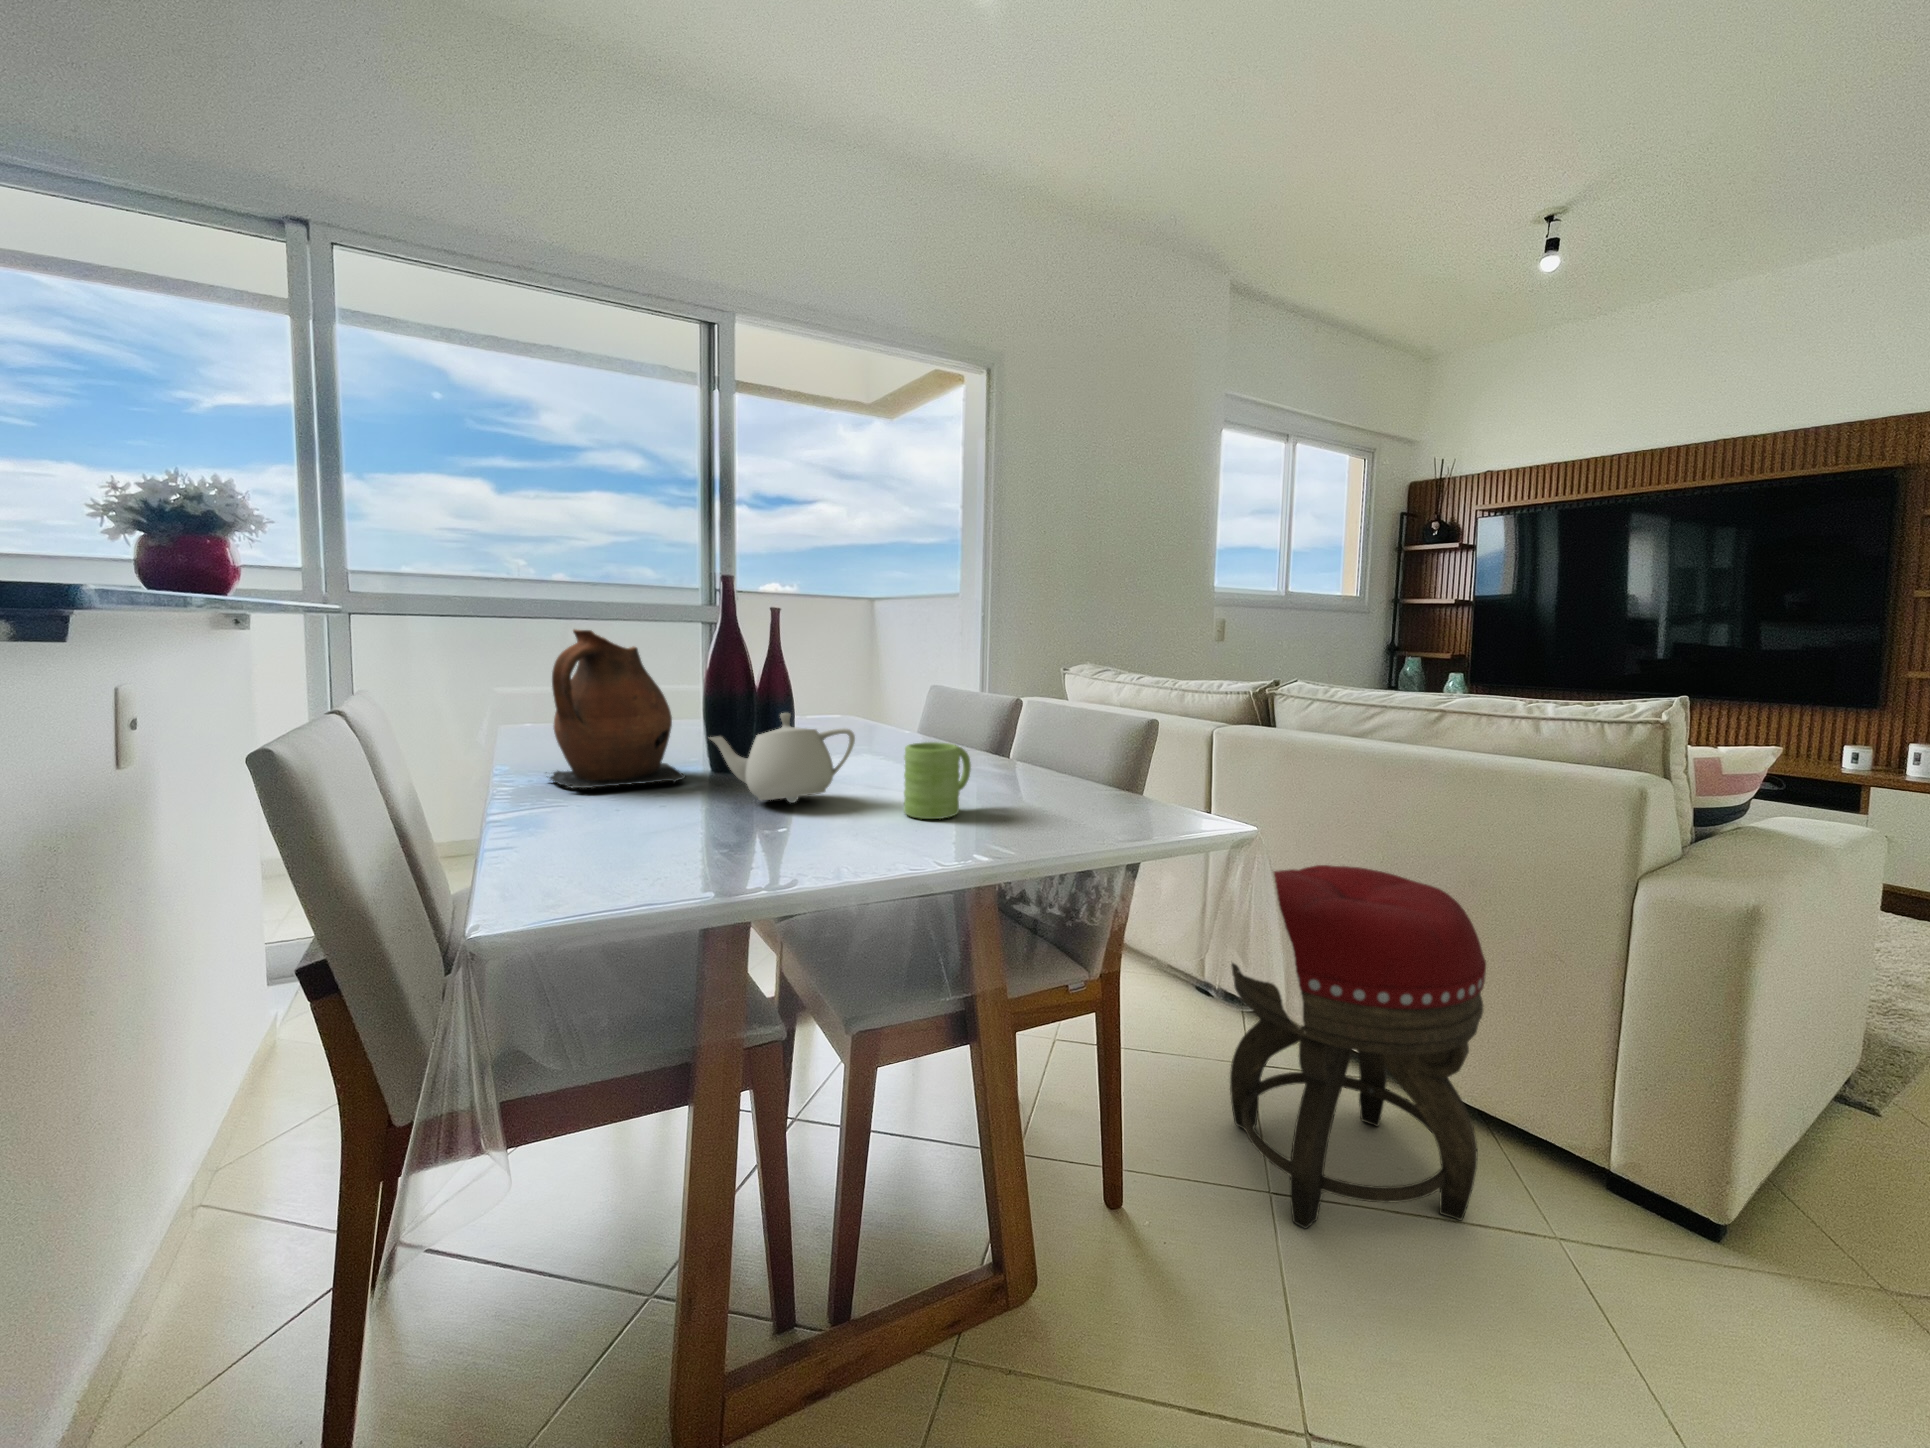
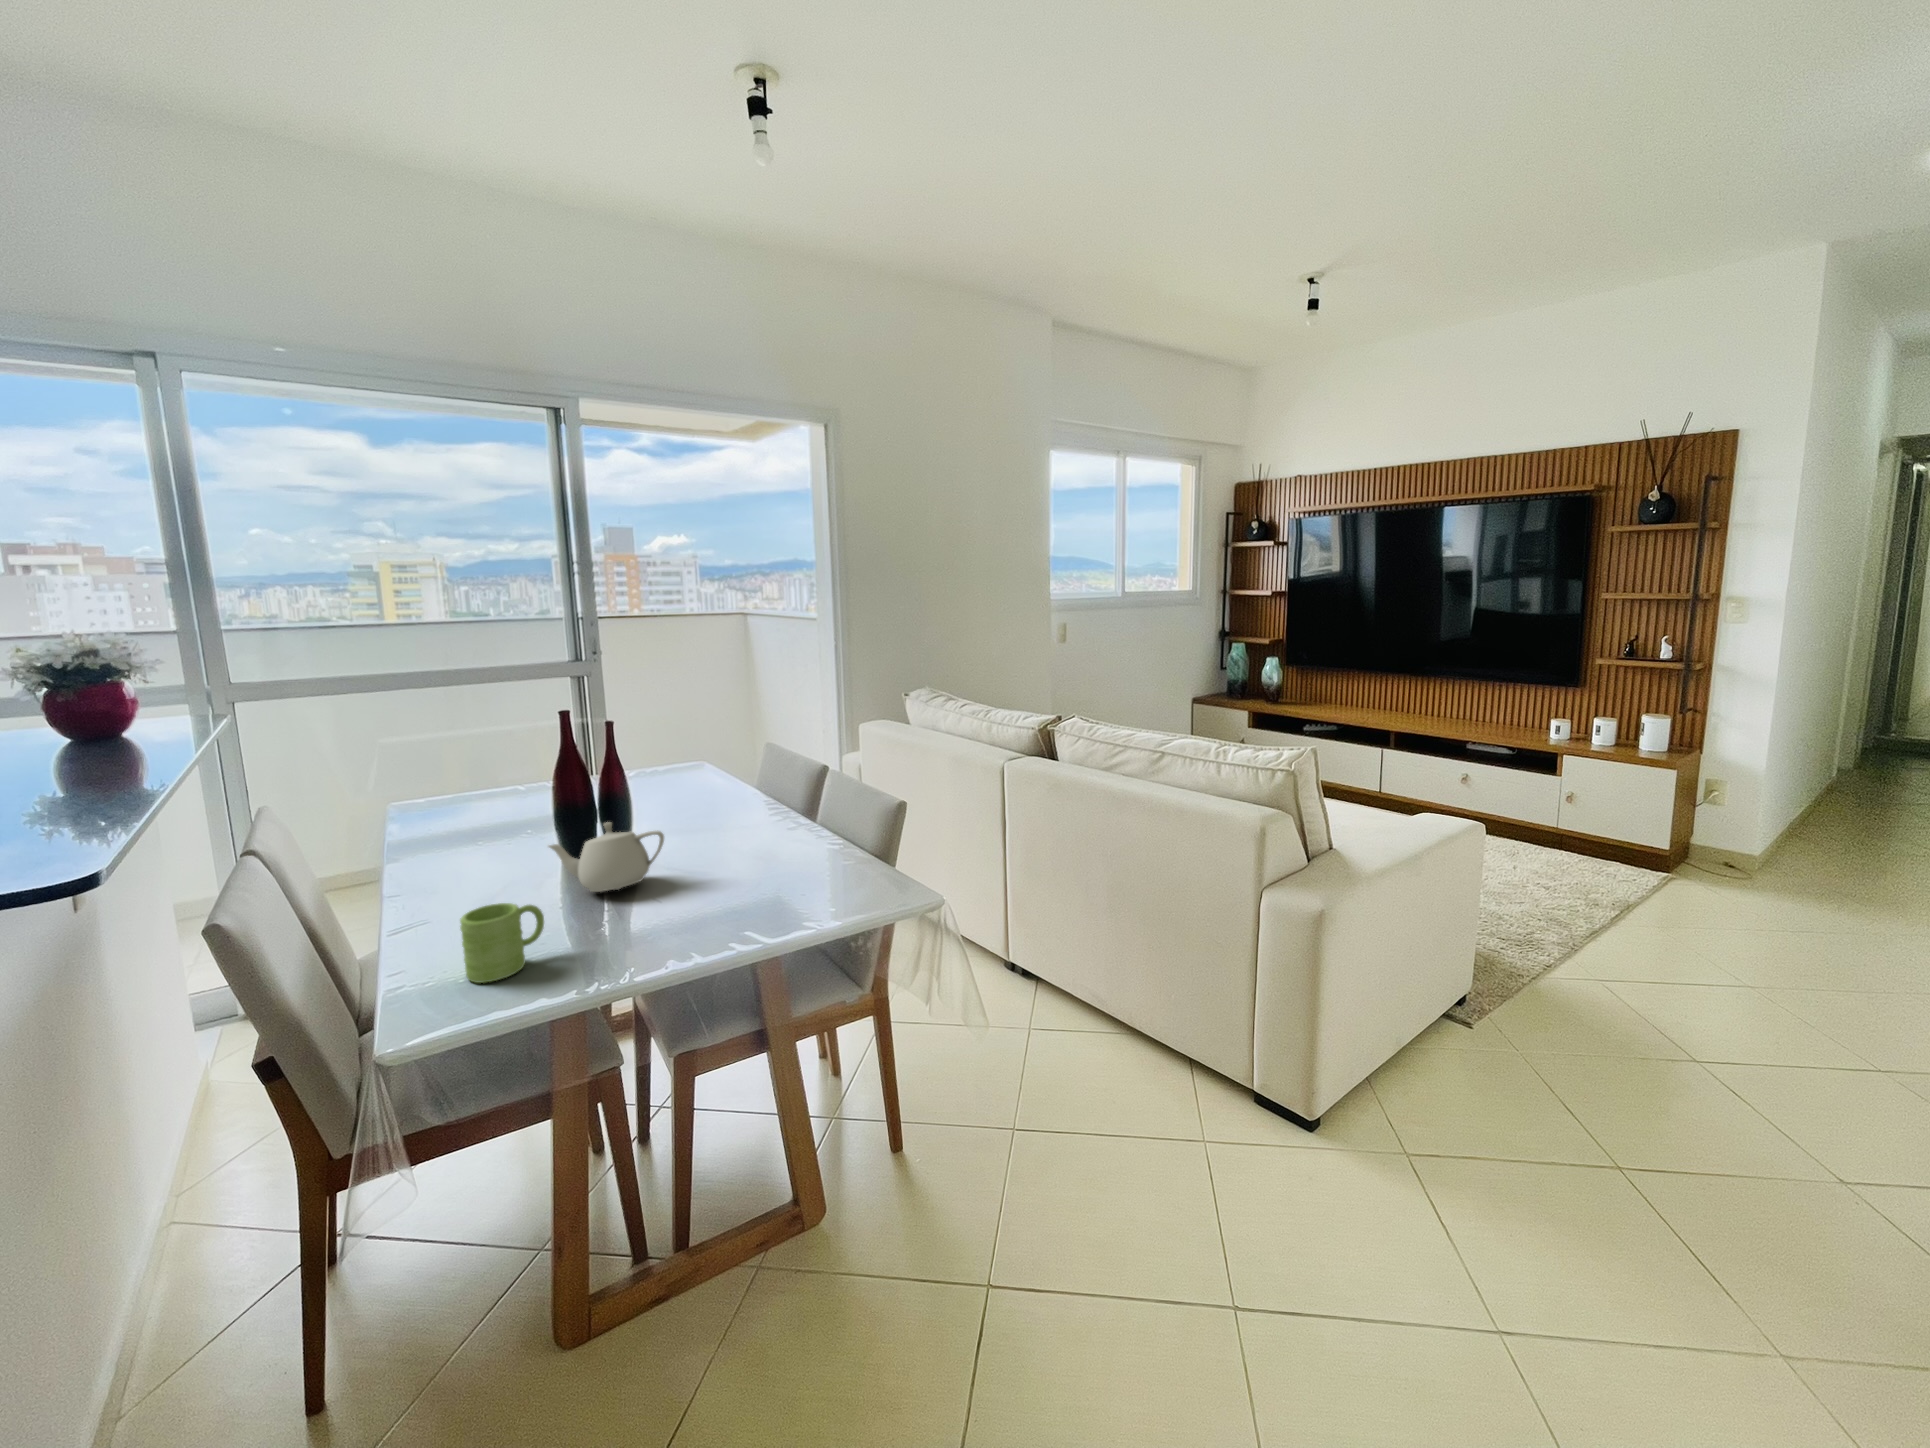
ceramic pitcher: present [550,629,686,788] -> none [417,764,539,889]
mug: present [904,742,971,819] -> present [460,903,544,983]
footstool: present [1230,865,1486,1229] -> none [988,881,1163,1154]

